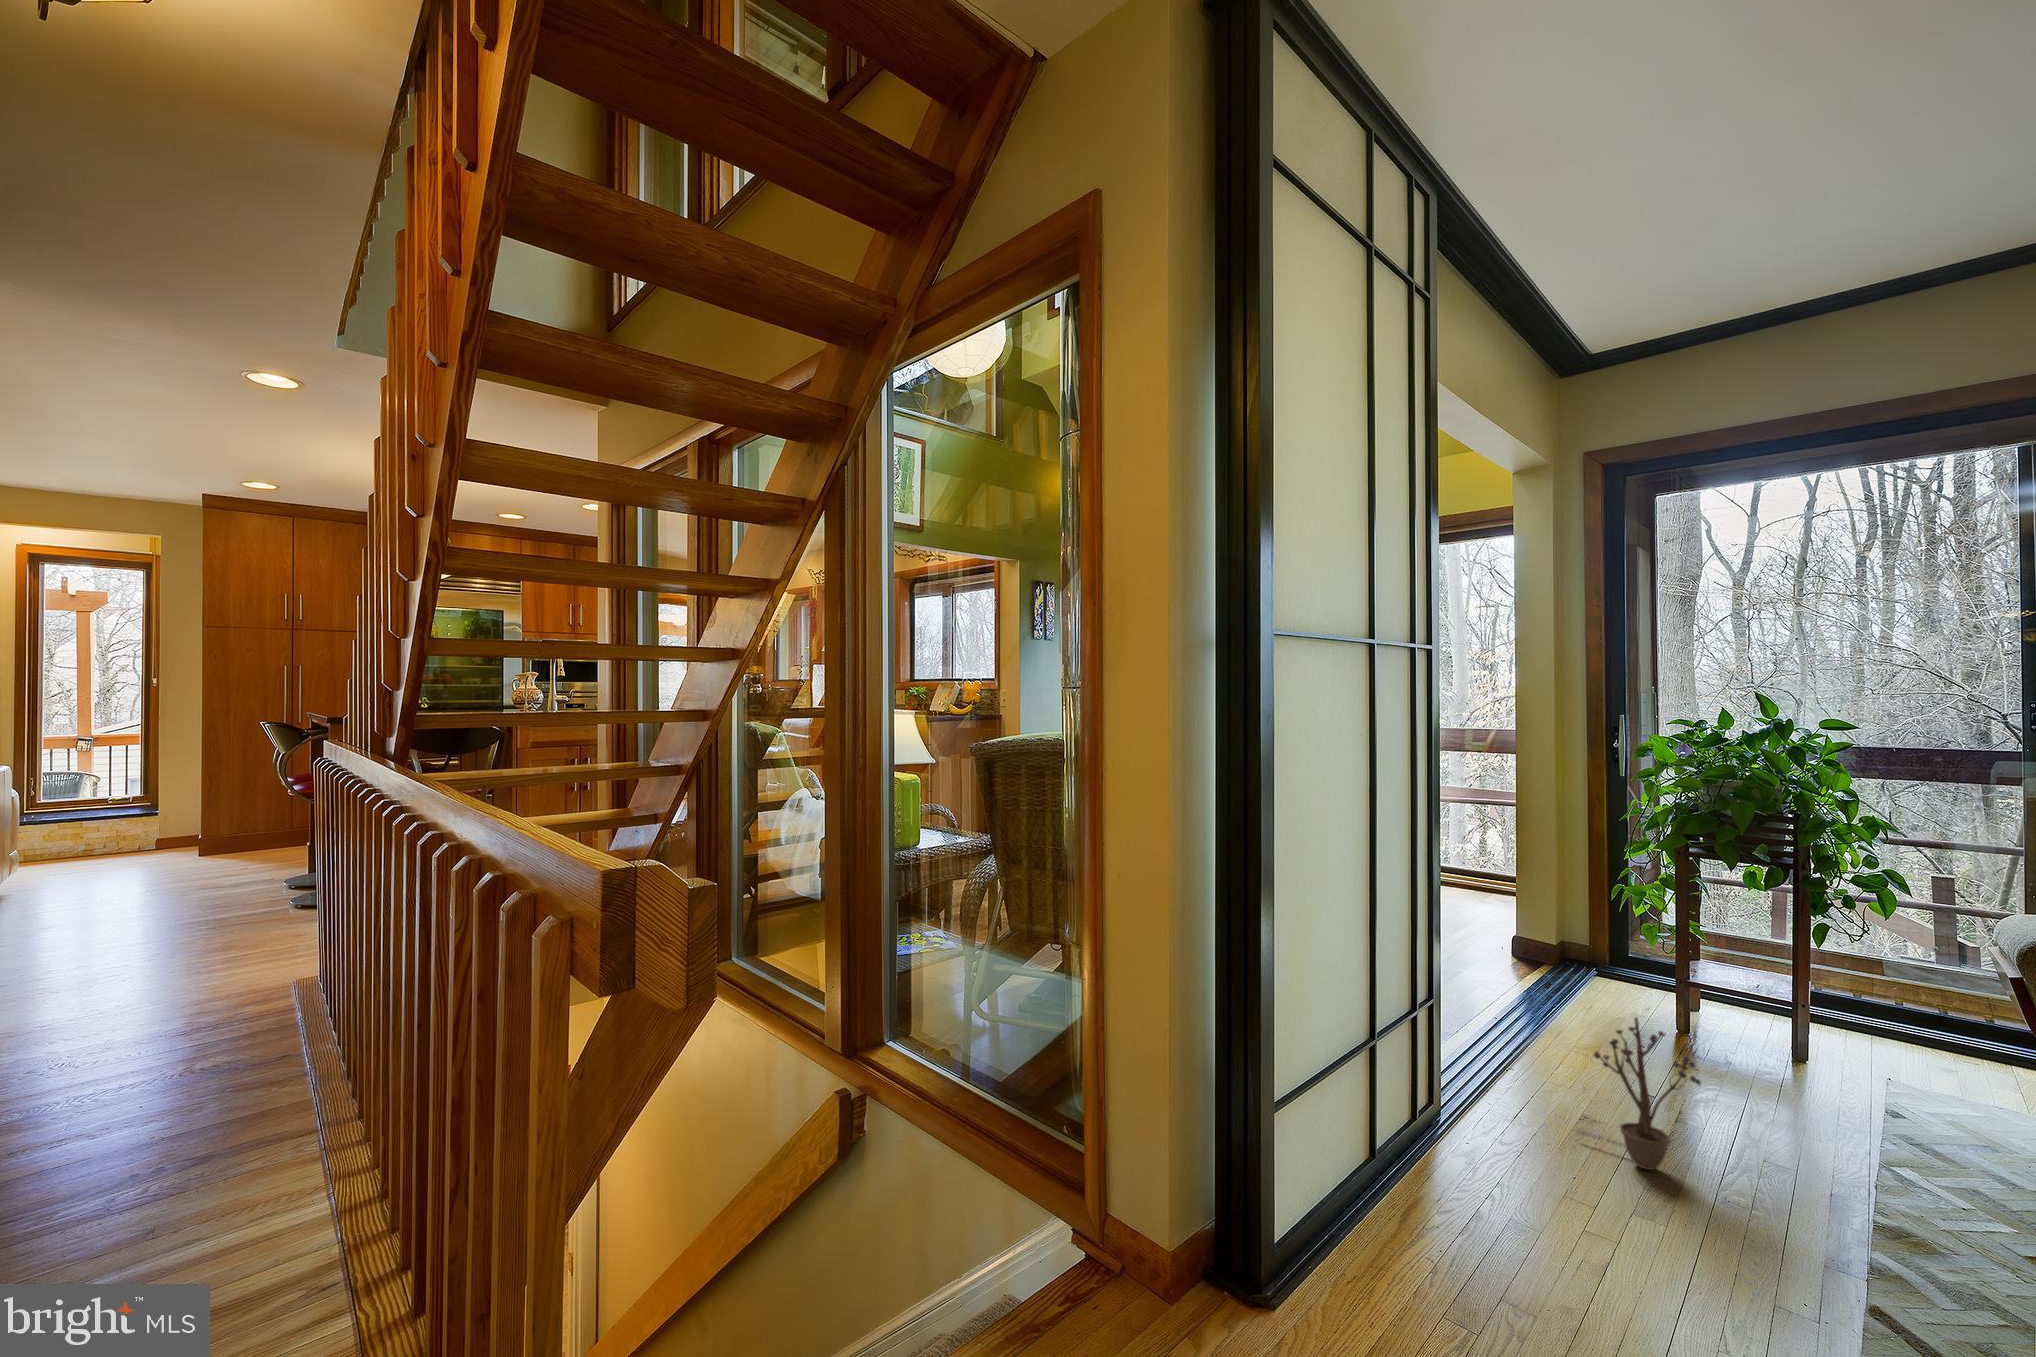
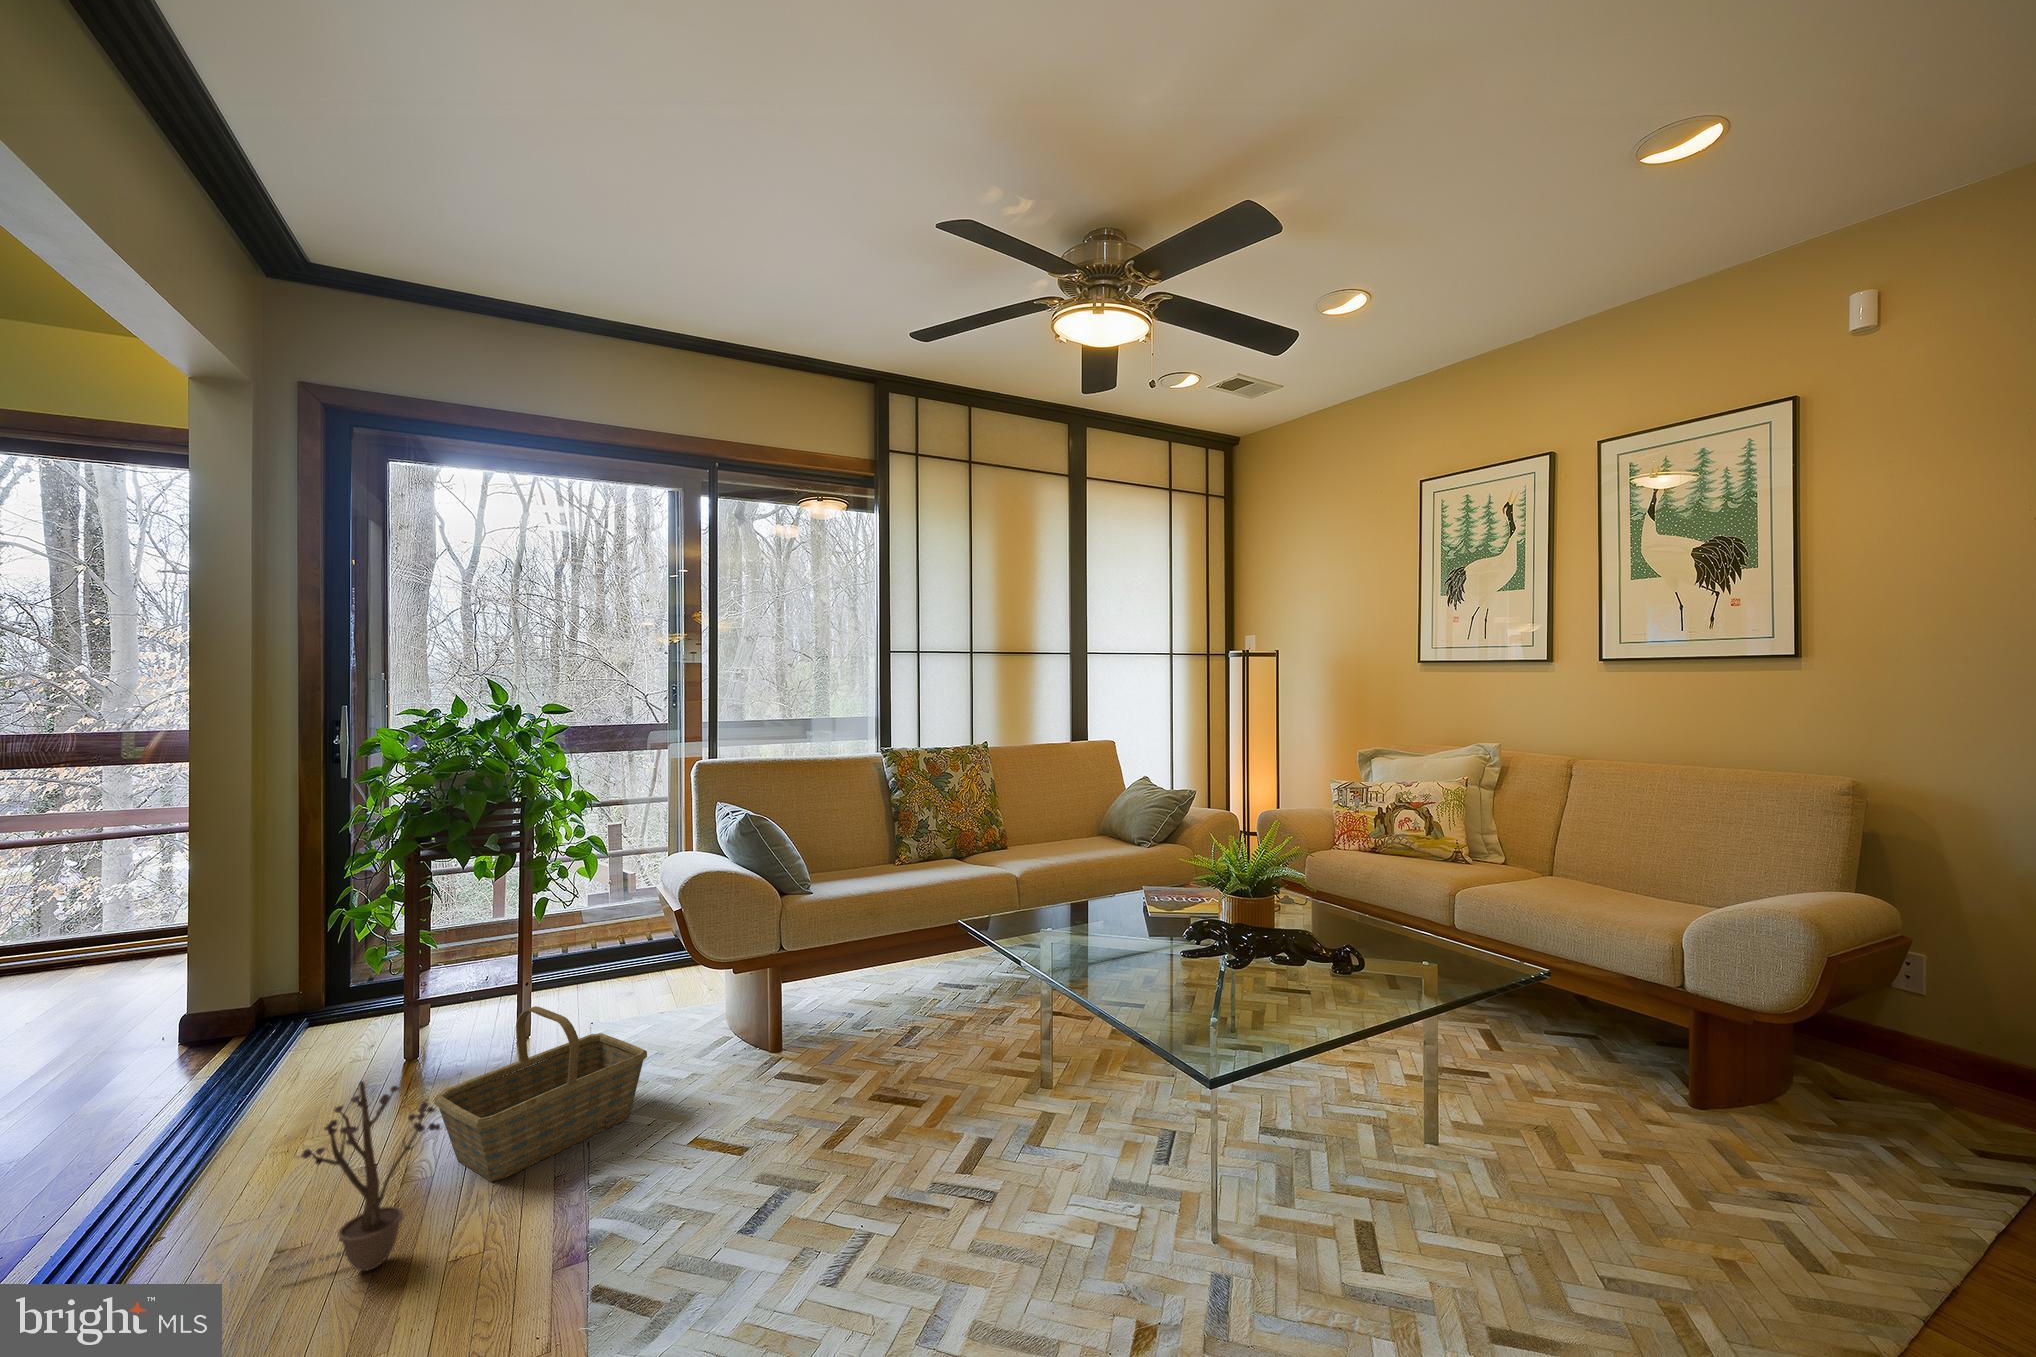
basket: none [1699,1022,1950,1187] -> present [434,1006,647,1182]

